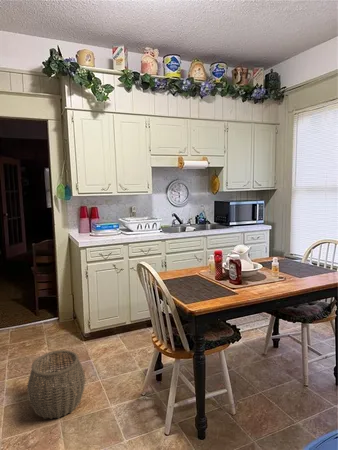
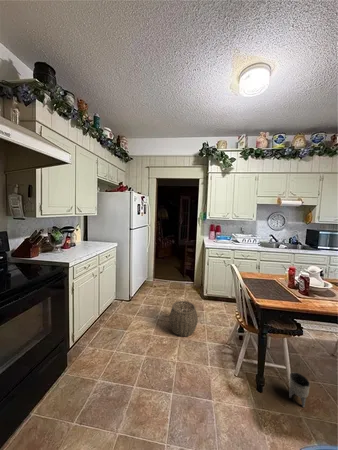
planter: none [233,393,257,434] -> present [289,372,310,407]

